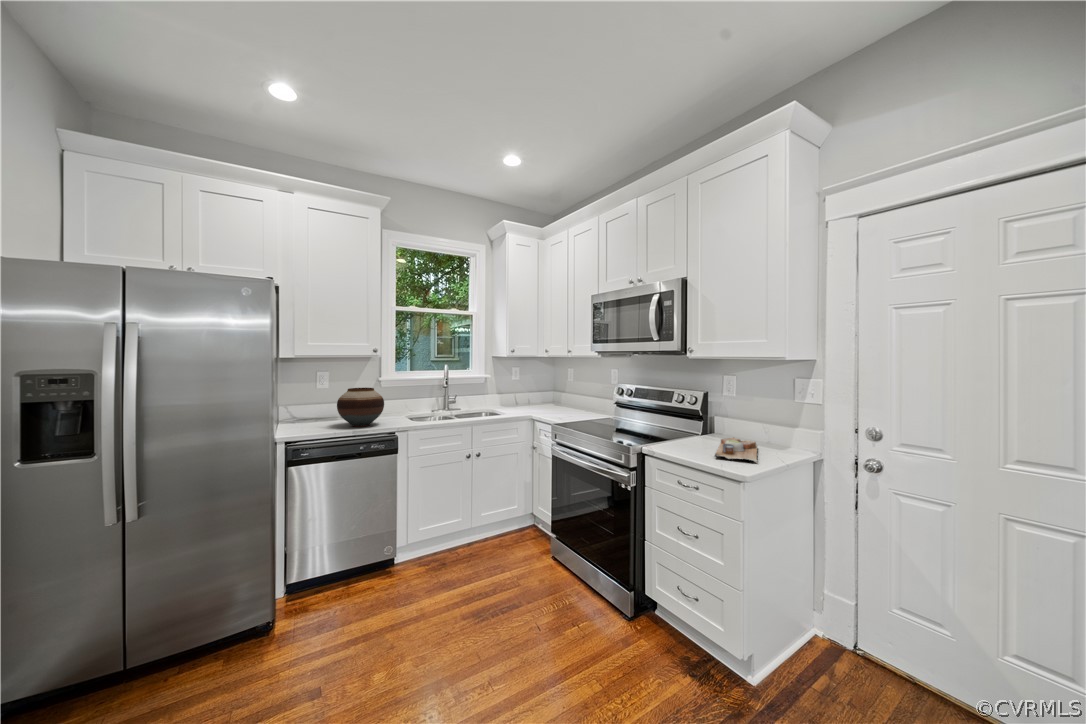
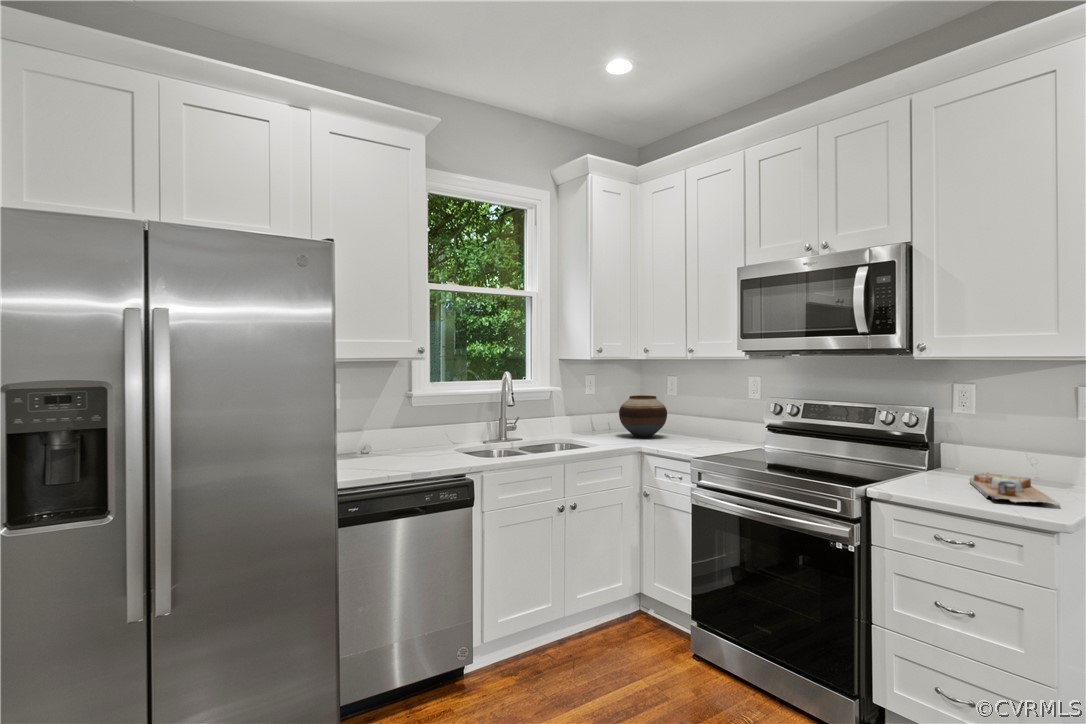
vase: present [337,388,384,427] -> present [619,395,667,438]

